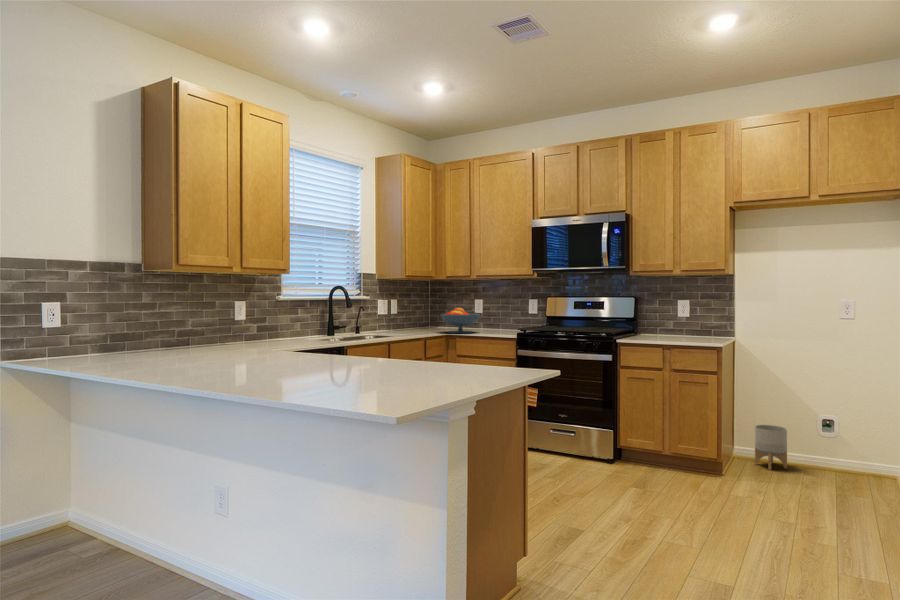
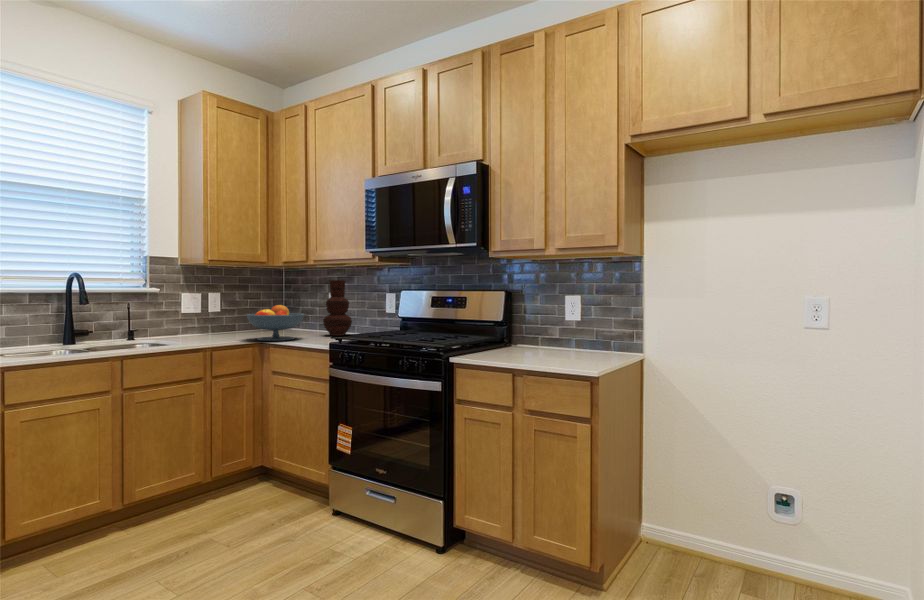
vase: none [482,289,503,330] -> present [323,280,352,336]
planter: present [755,425,787,470] -> none [666,495,715,576]

